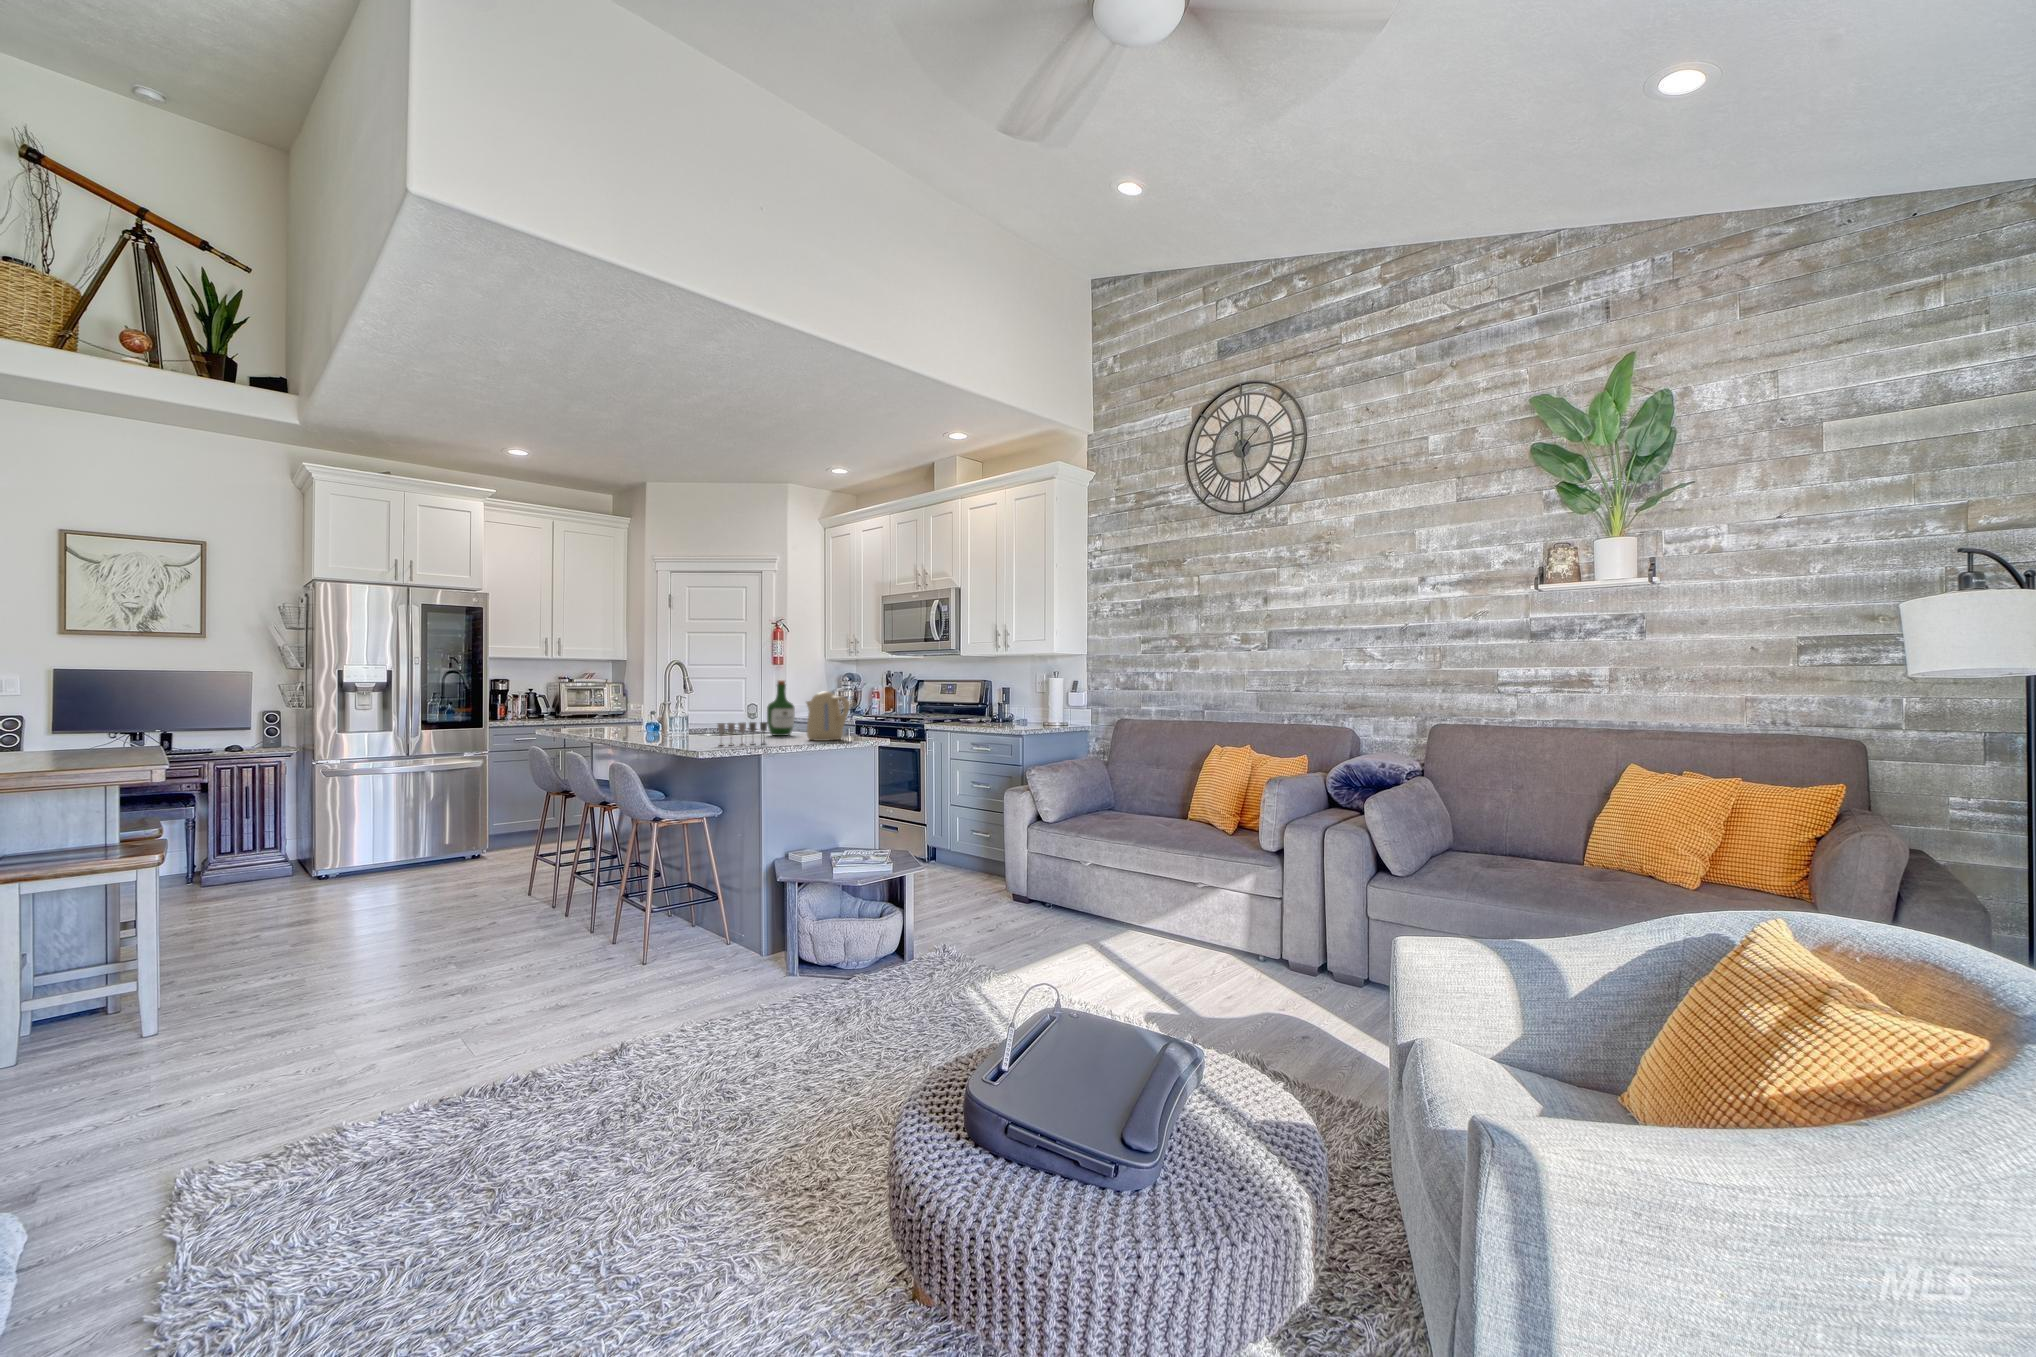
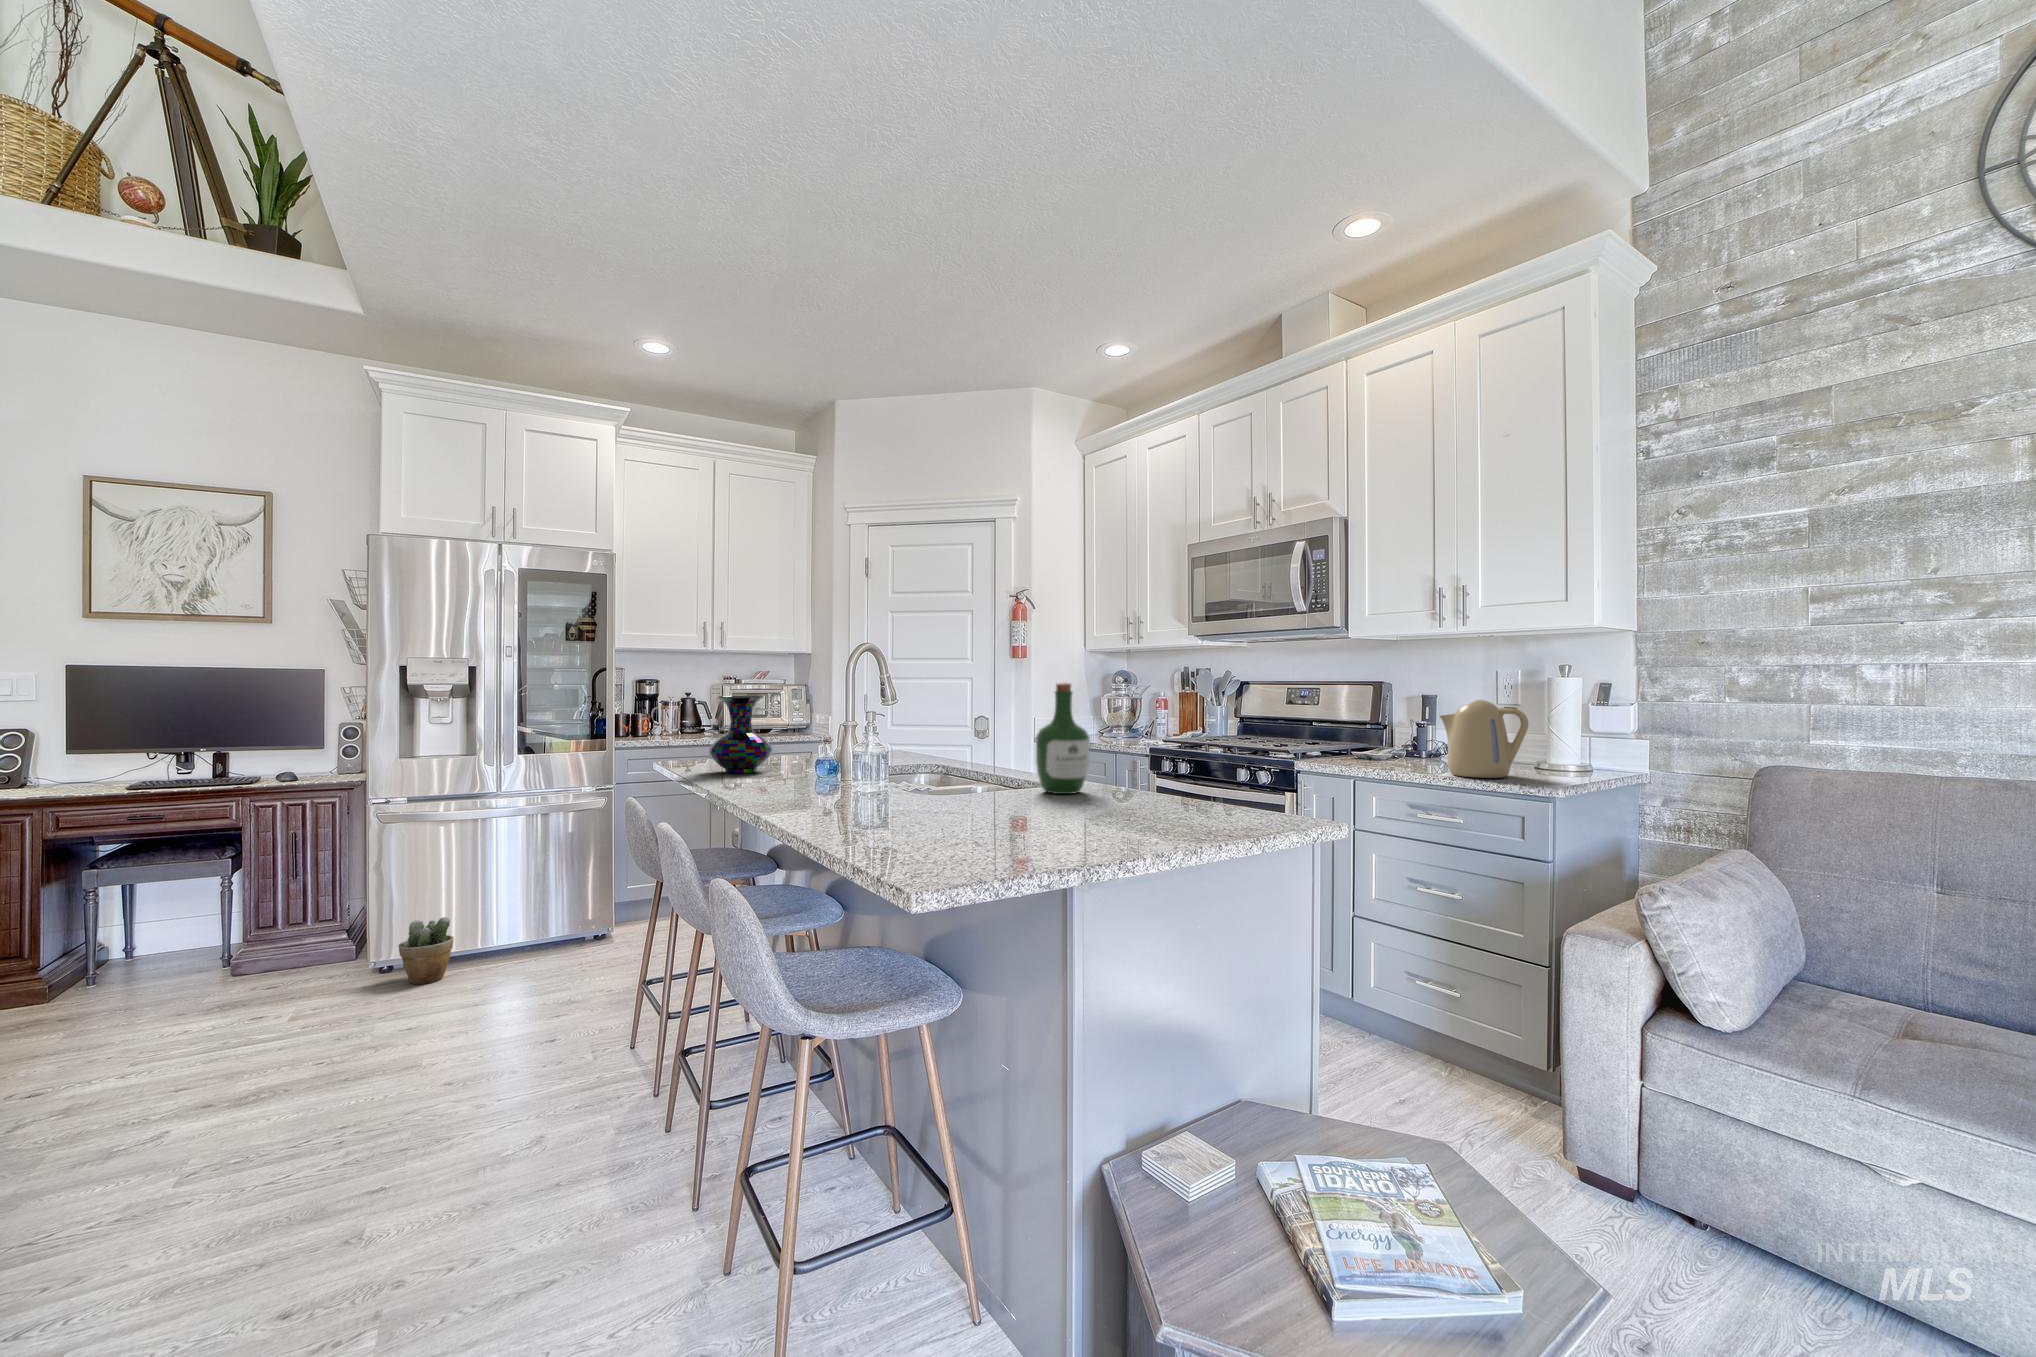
vase: none [575,688,615,733] -> present [709,696,773,774]
kettle: present [807,691,849,741] -> present [1440,700,1528,778]
wine glass: present [718,722,767,745] -> none [953,784,1066,845]
potted plant: none [333,839,372,883] -> present [399,917,454,984]

